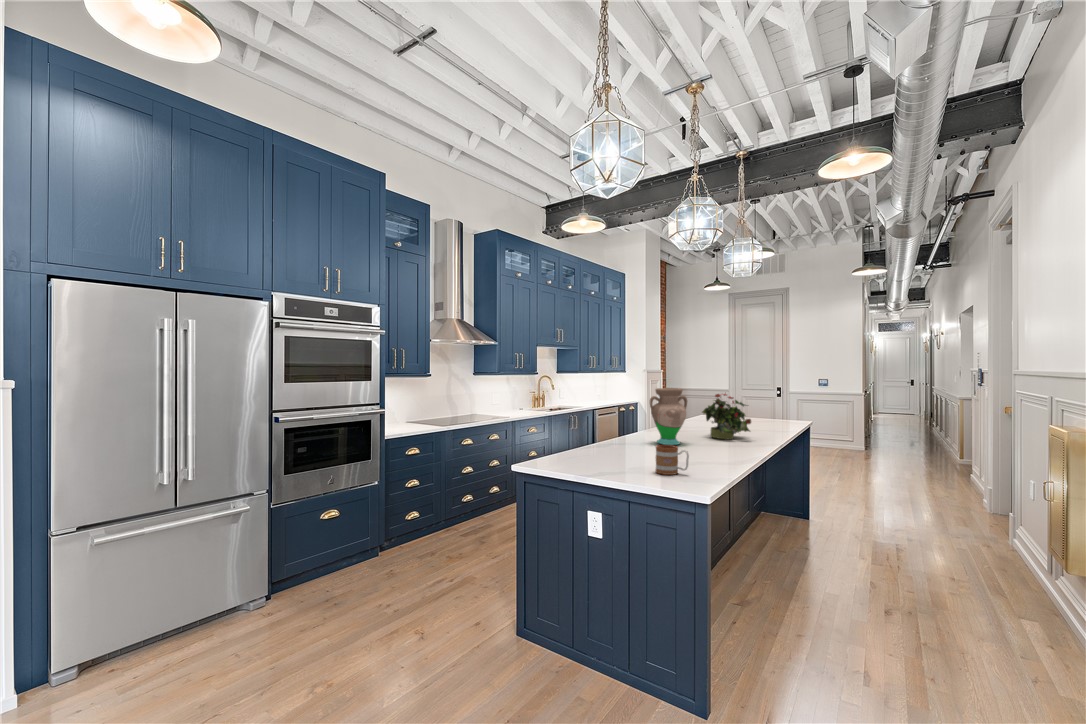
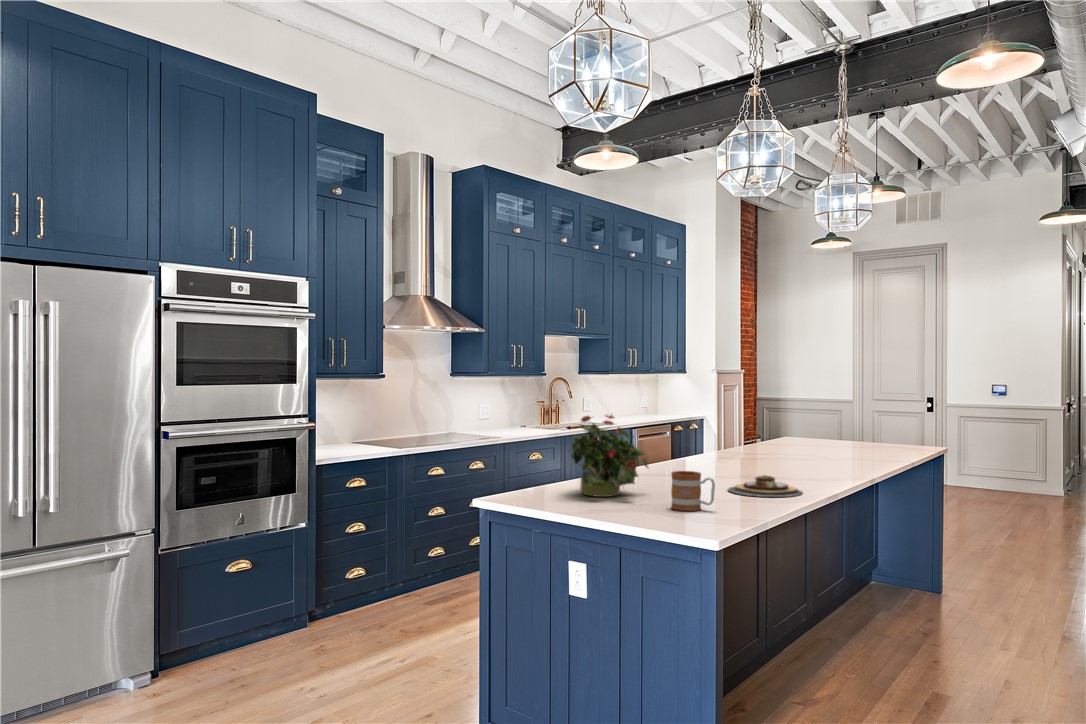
vase: present [650,388,687,445] -> none [684,396,739,476]
potted plant: present [702,394,751,439] -> present [571,415,648,497]
plate: none [687,446,742,462] -> present [728,475,803,497]

